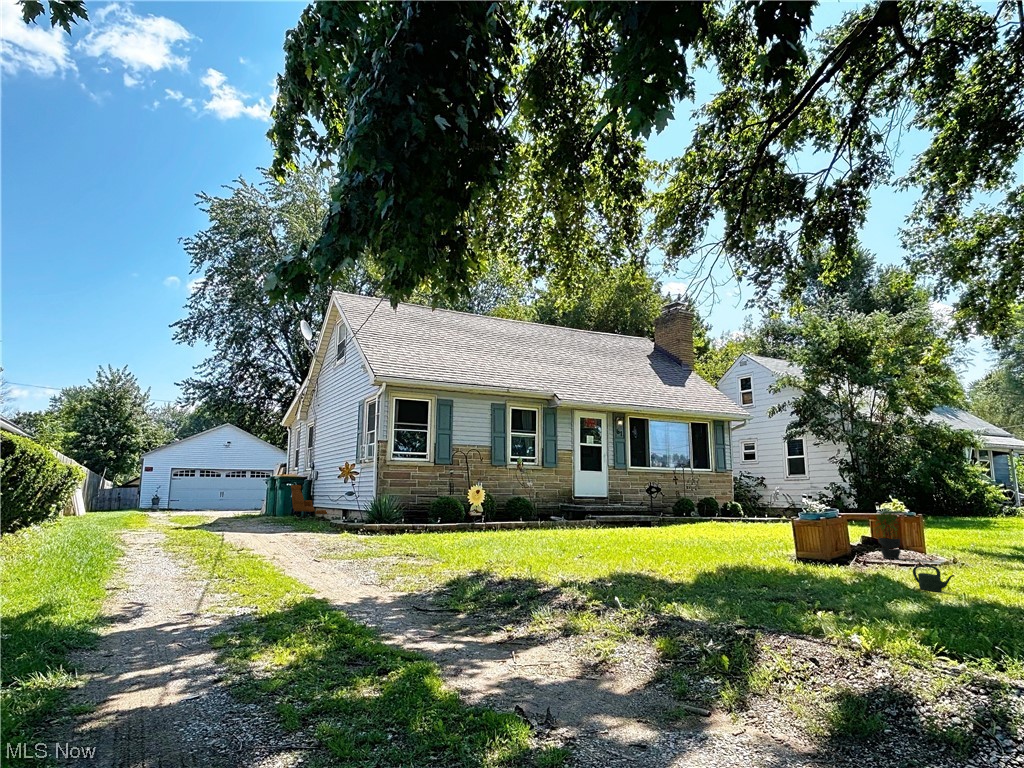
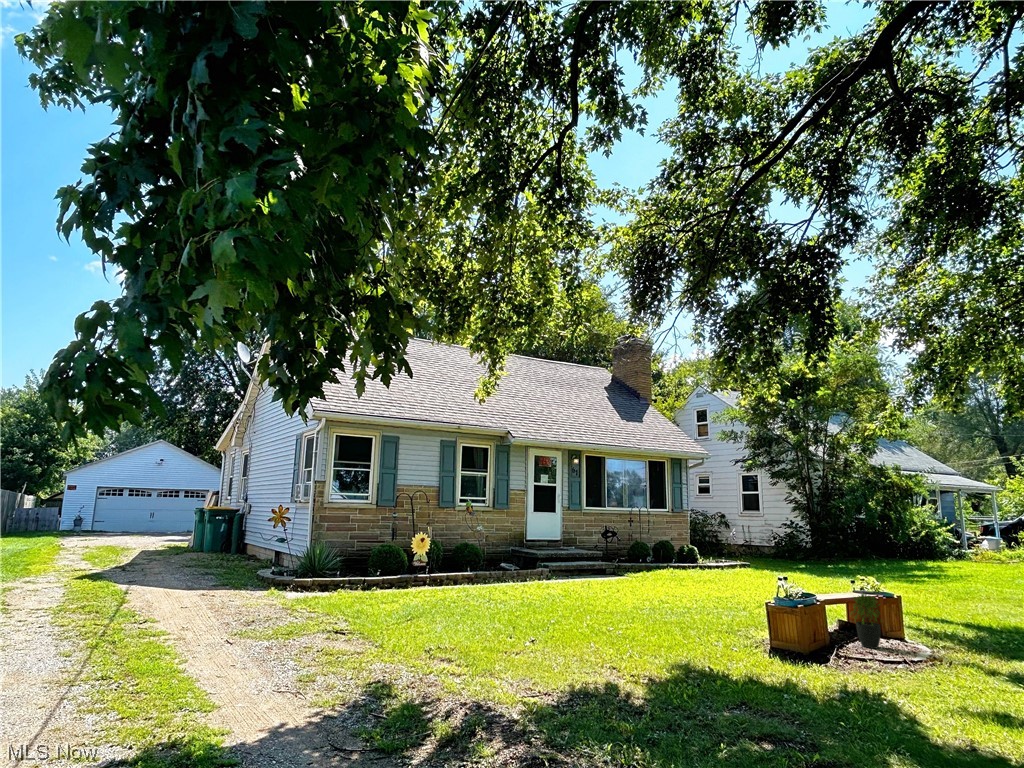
lounge chair: present [291,485,328,520] -> none [218,521,262,562]
watering can: present [913,565,954,592] -> none [916,693,968,729]

